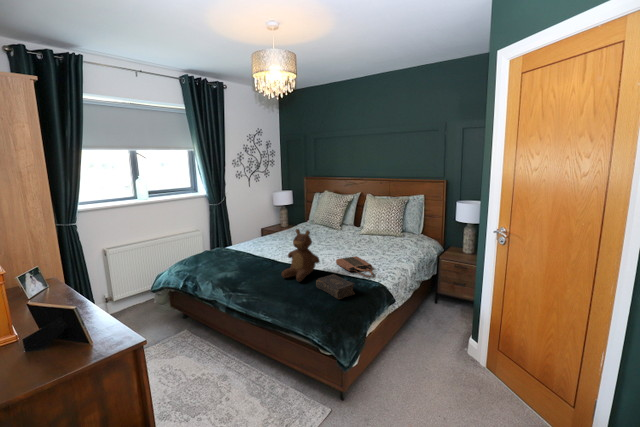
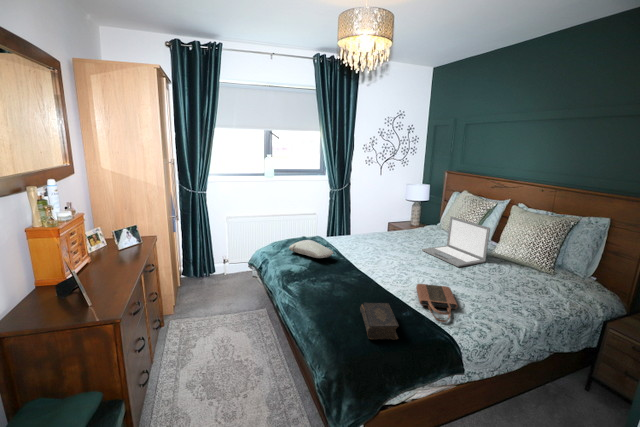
laptop: none [315,210,360,245] -> present [422,217,490,267]
teddy bear: present [282,229,320,281] -> none [336,235,381,299]
pillow: none [209,249,255,262] -> present [289,240,333,258]

